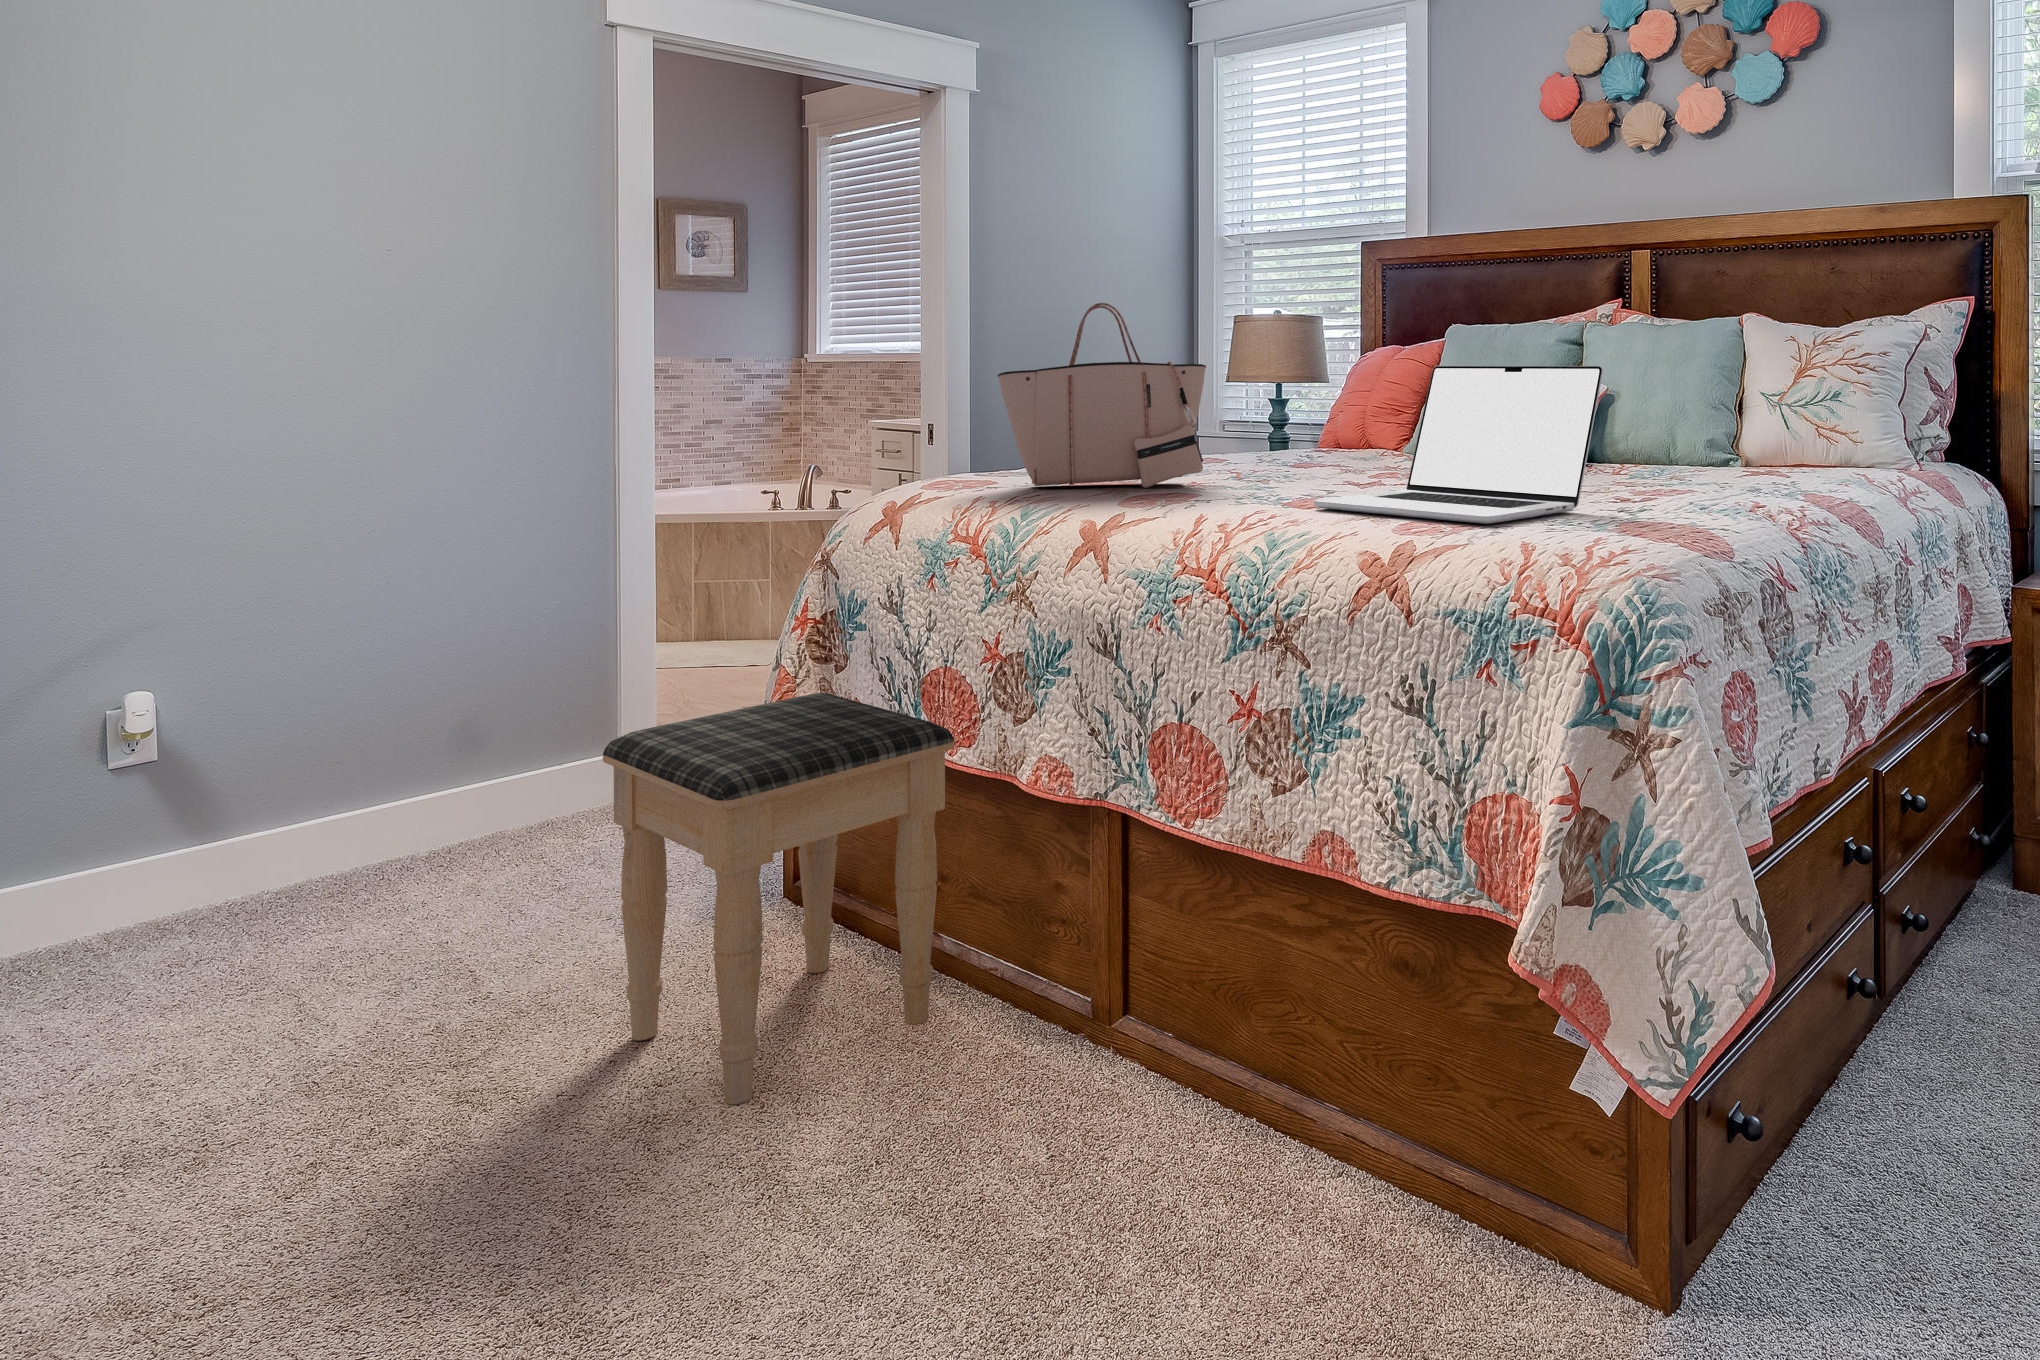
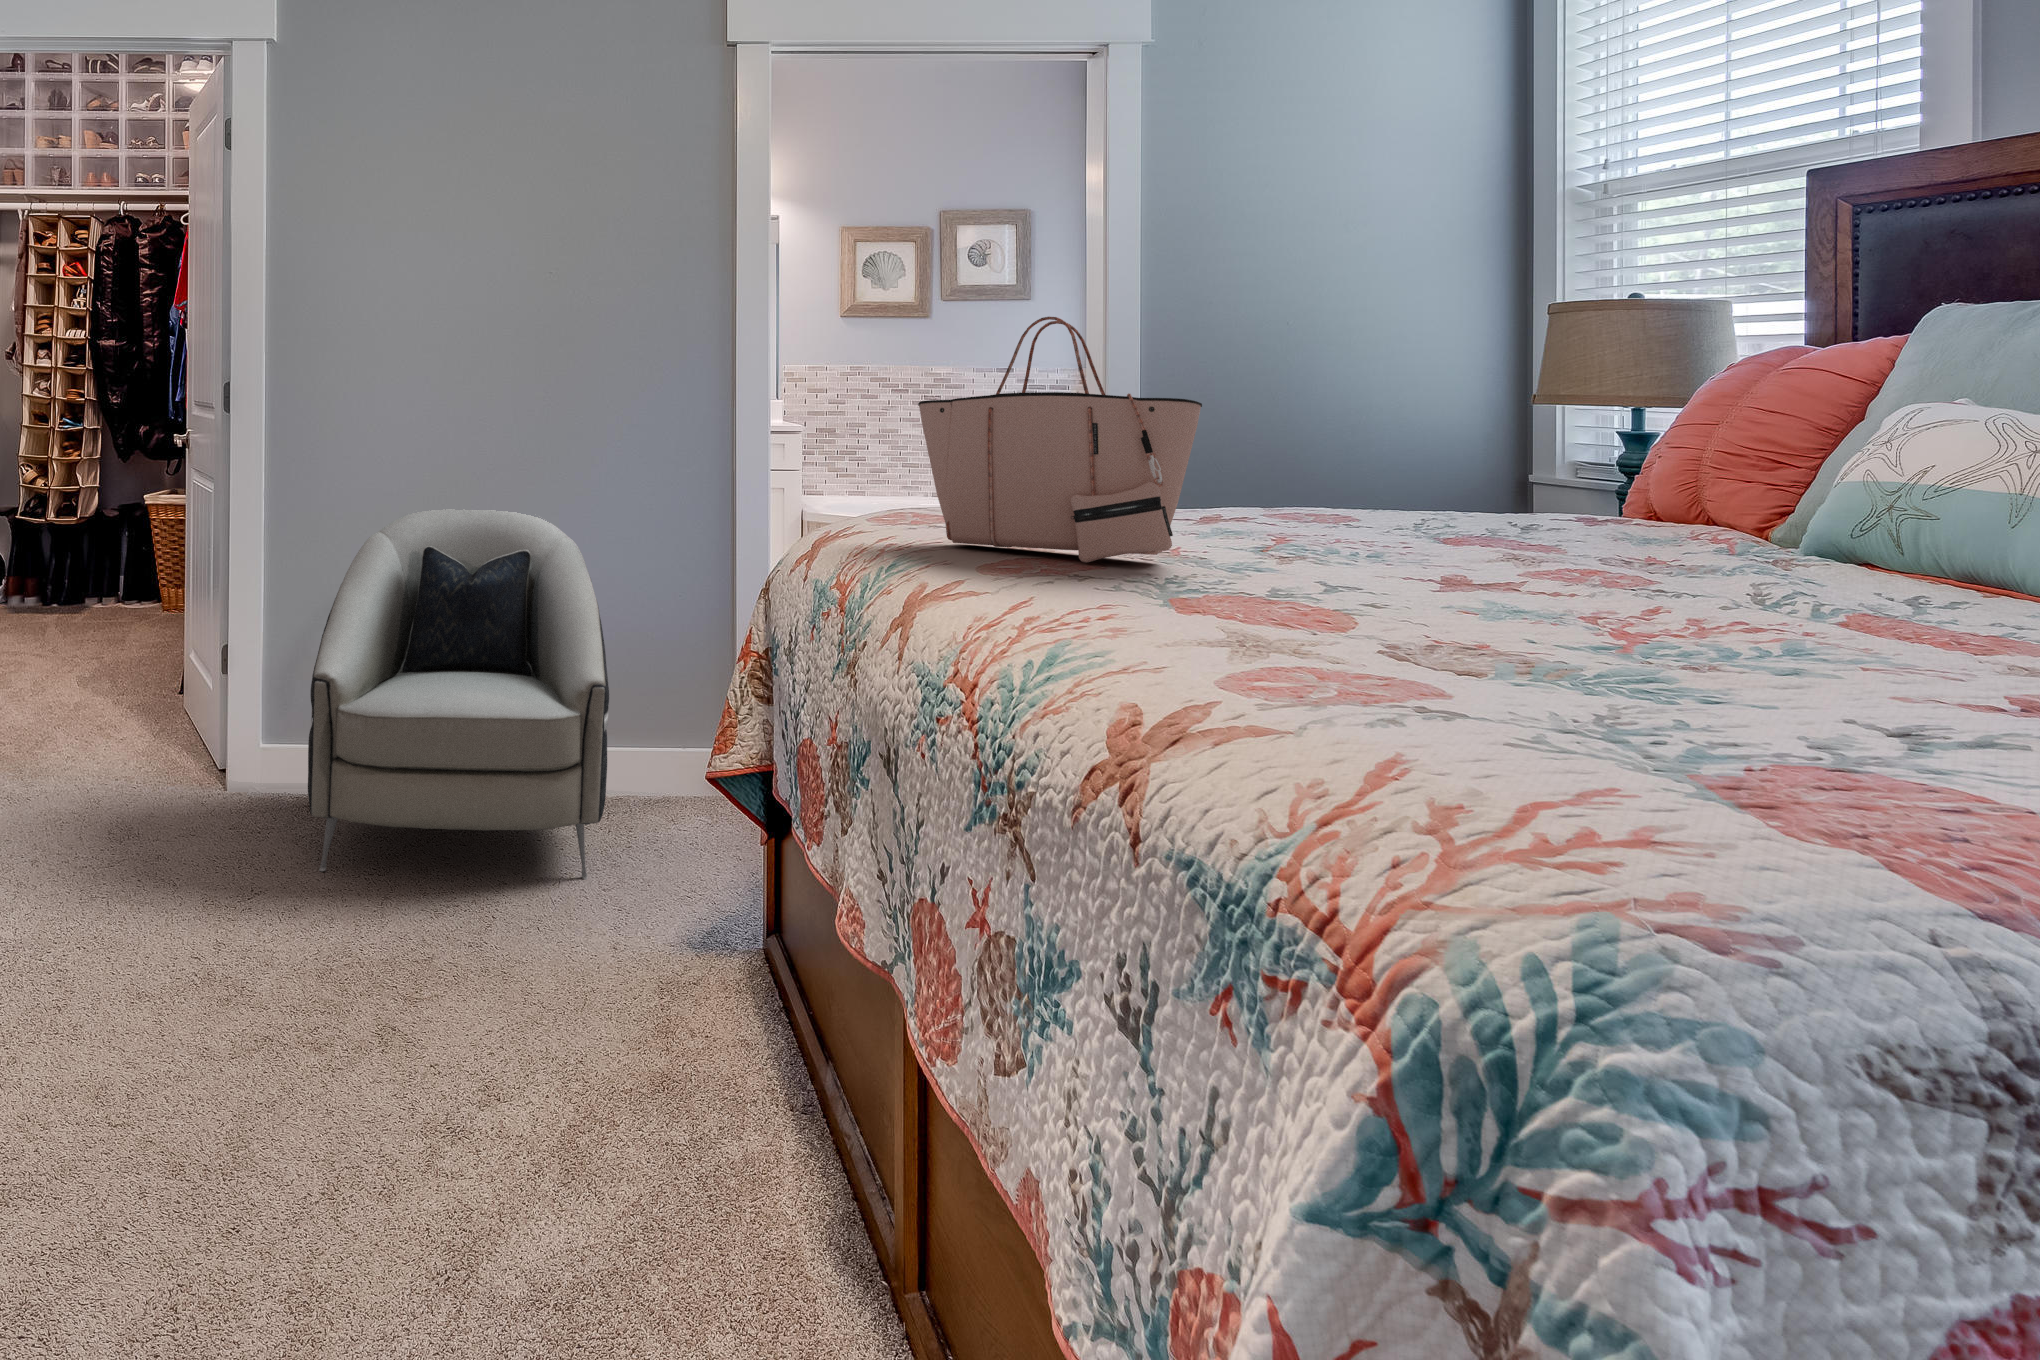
laptop: present [1314,366,1603,524] -> none [1220,407,1919,719]
armchair: none [95,445,566,1028] -> present [308,509,609,880]
footstool: present [603,693,955,1104] -> none [509,730,792,1149]

